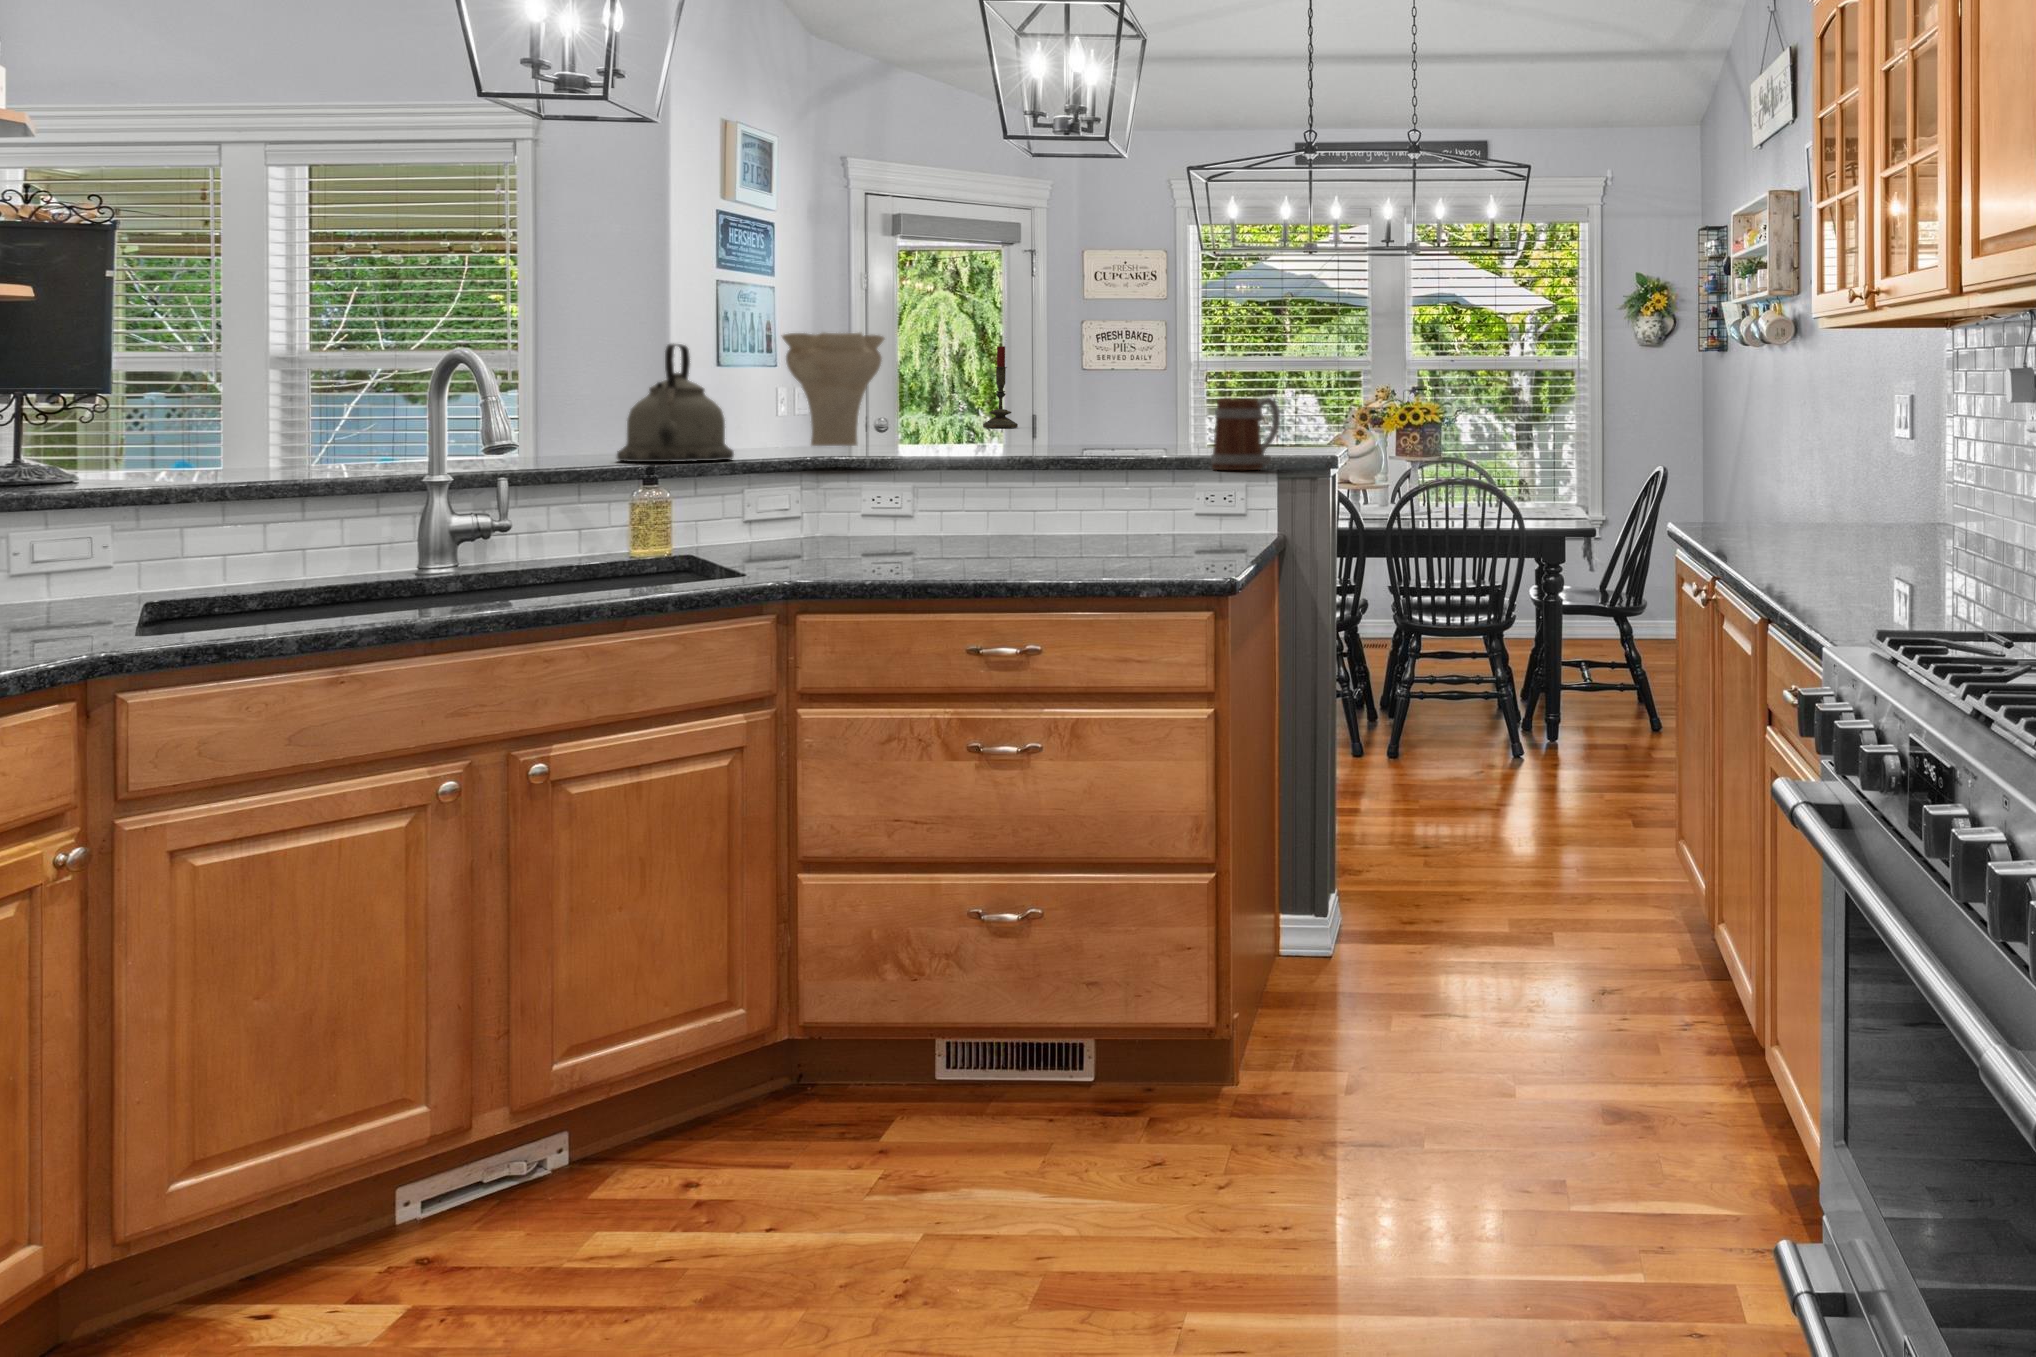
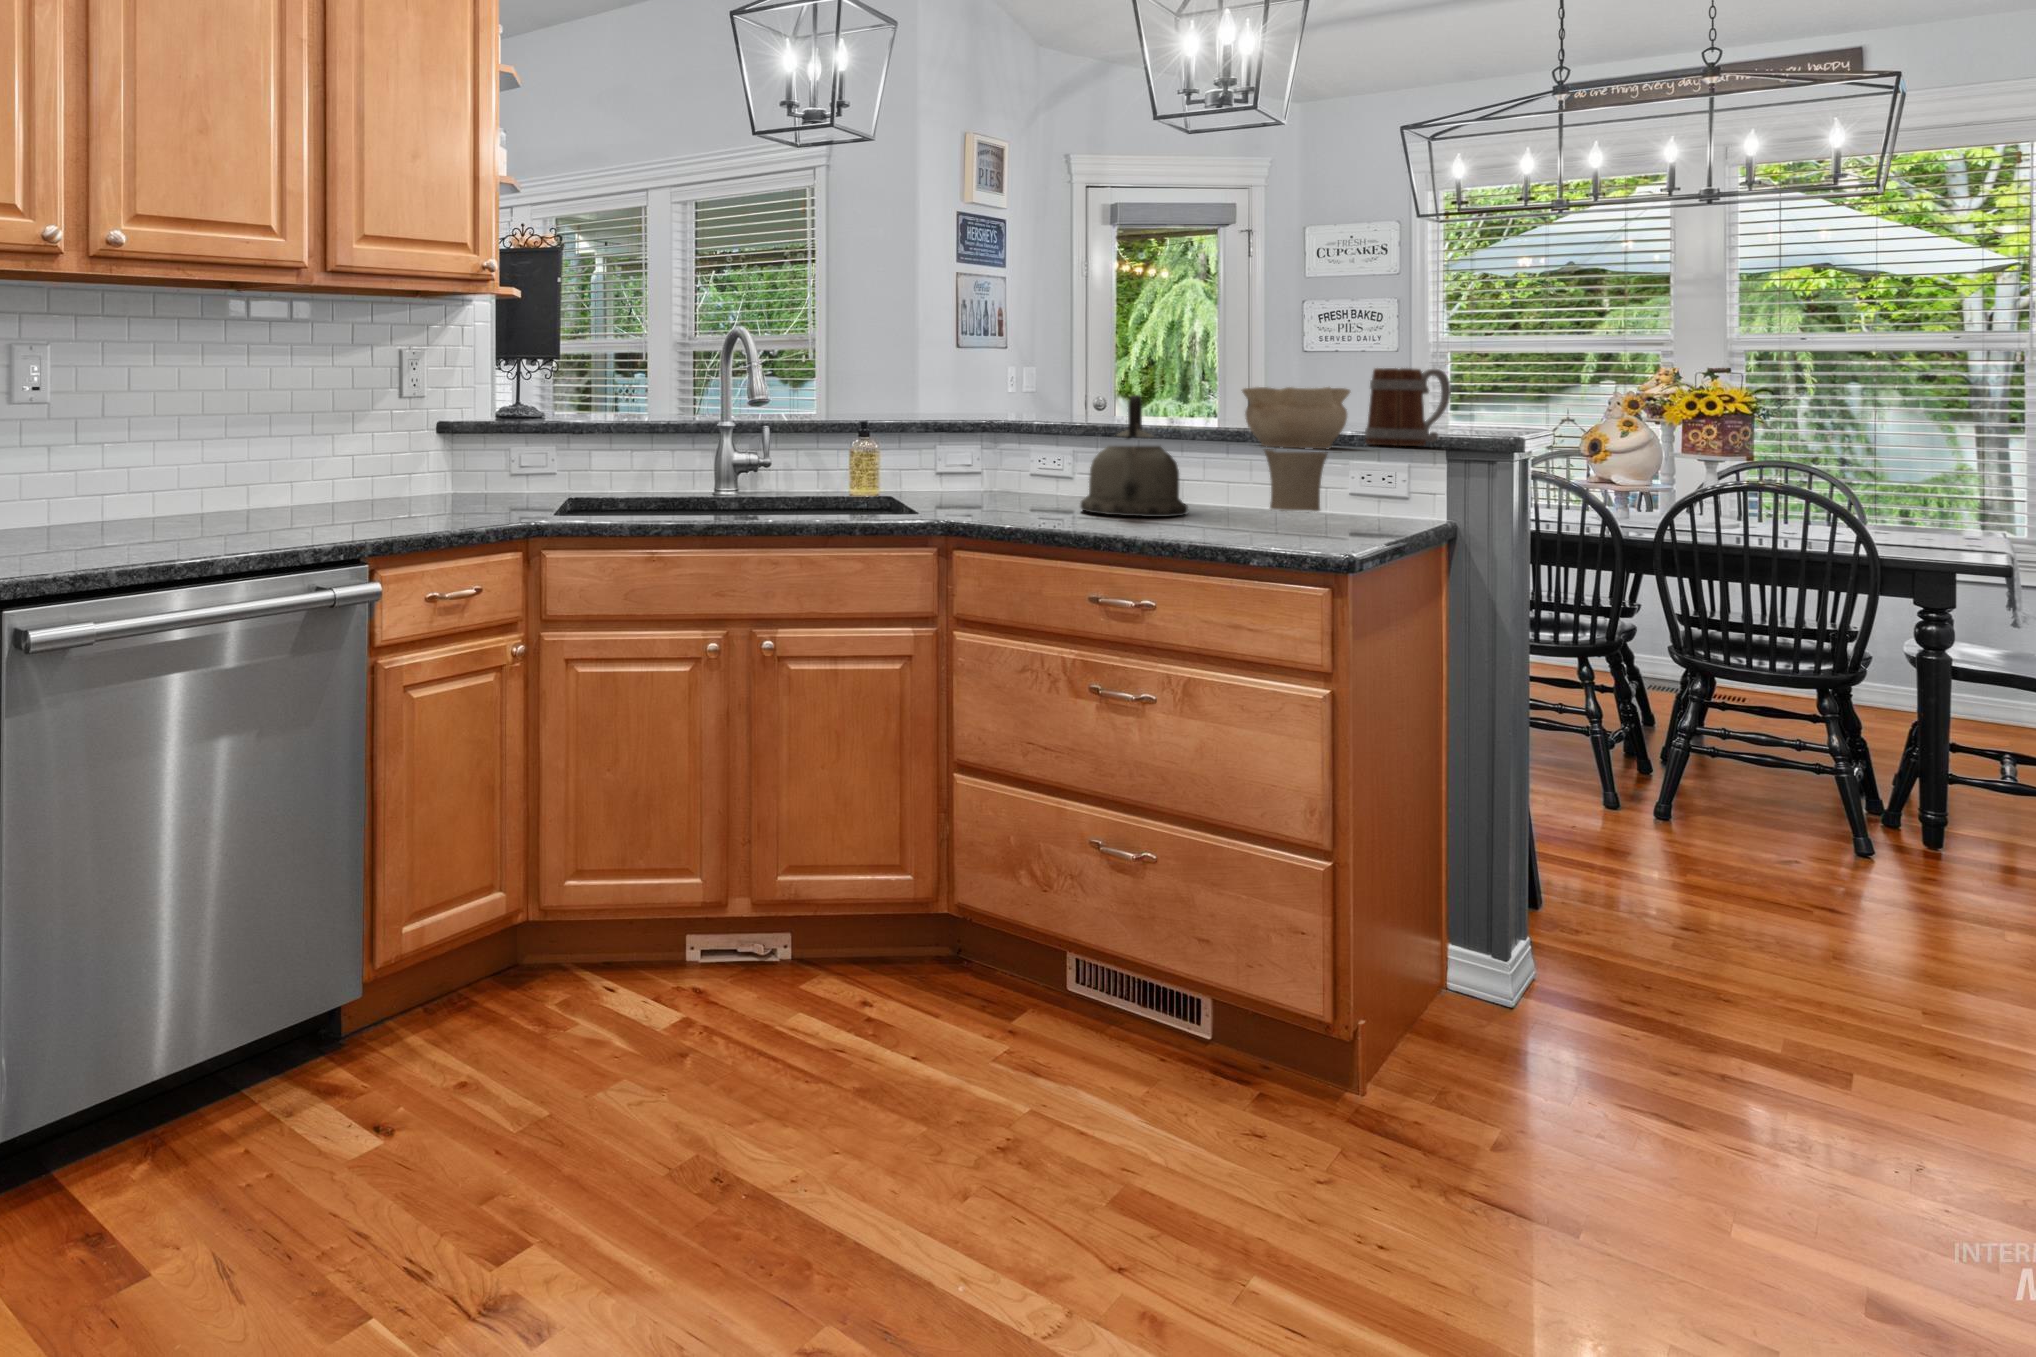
vase: present [782,332,884,446] -> present [1242,387,1350,512]
kettle: present [617,344,734,462] -> present [1080,395,1188,517]
candle: present [983,346,1018,428] -> none [1198,327,1233,412]

